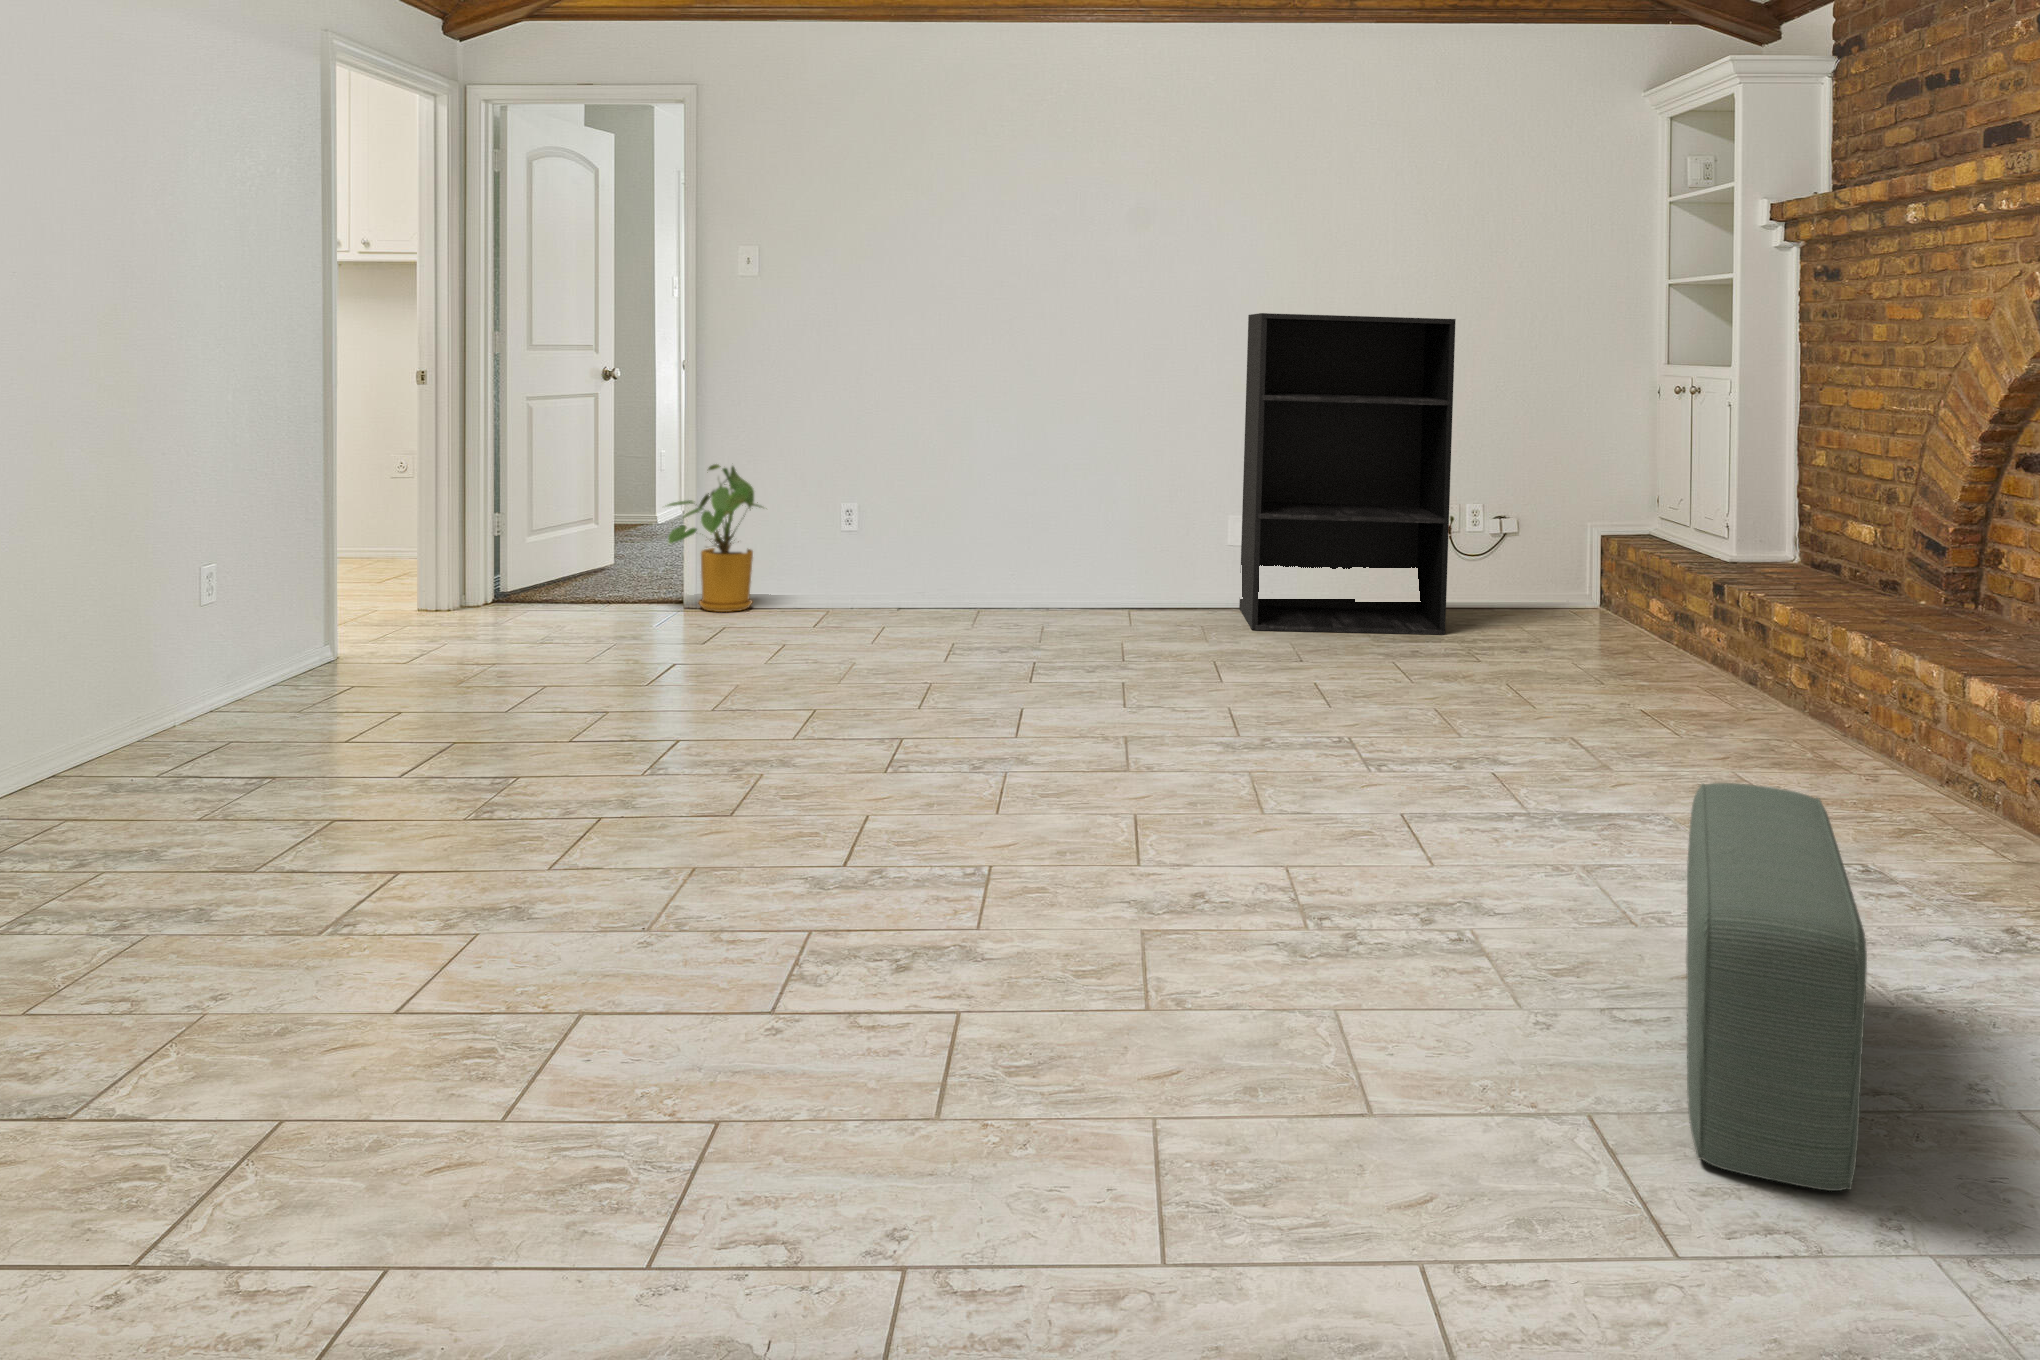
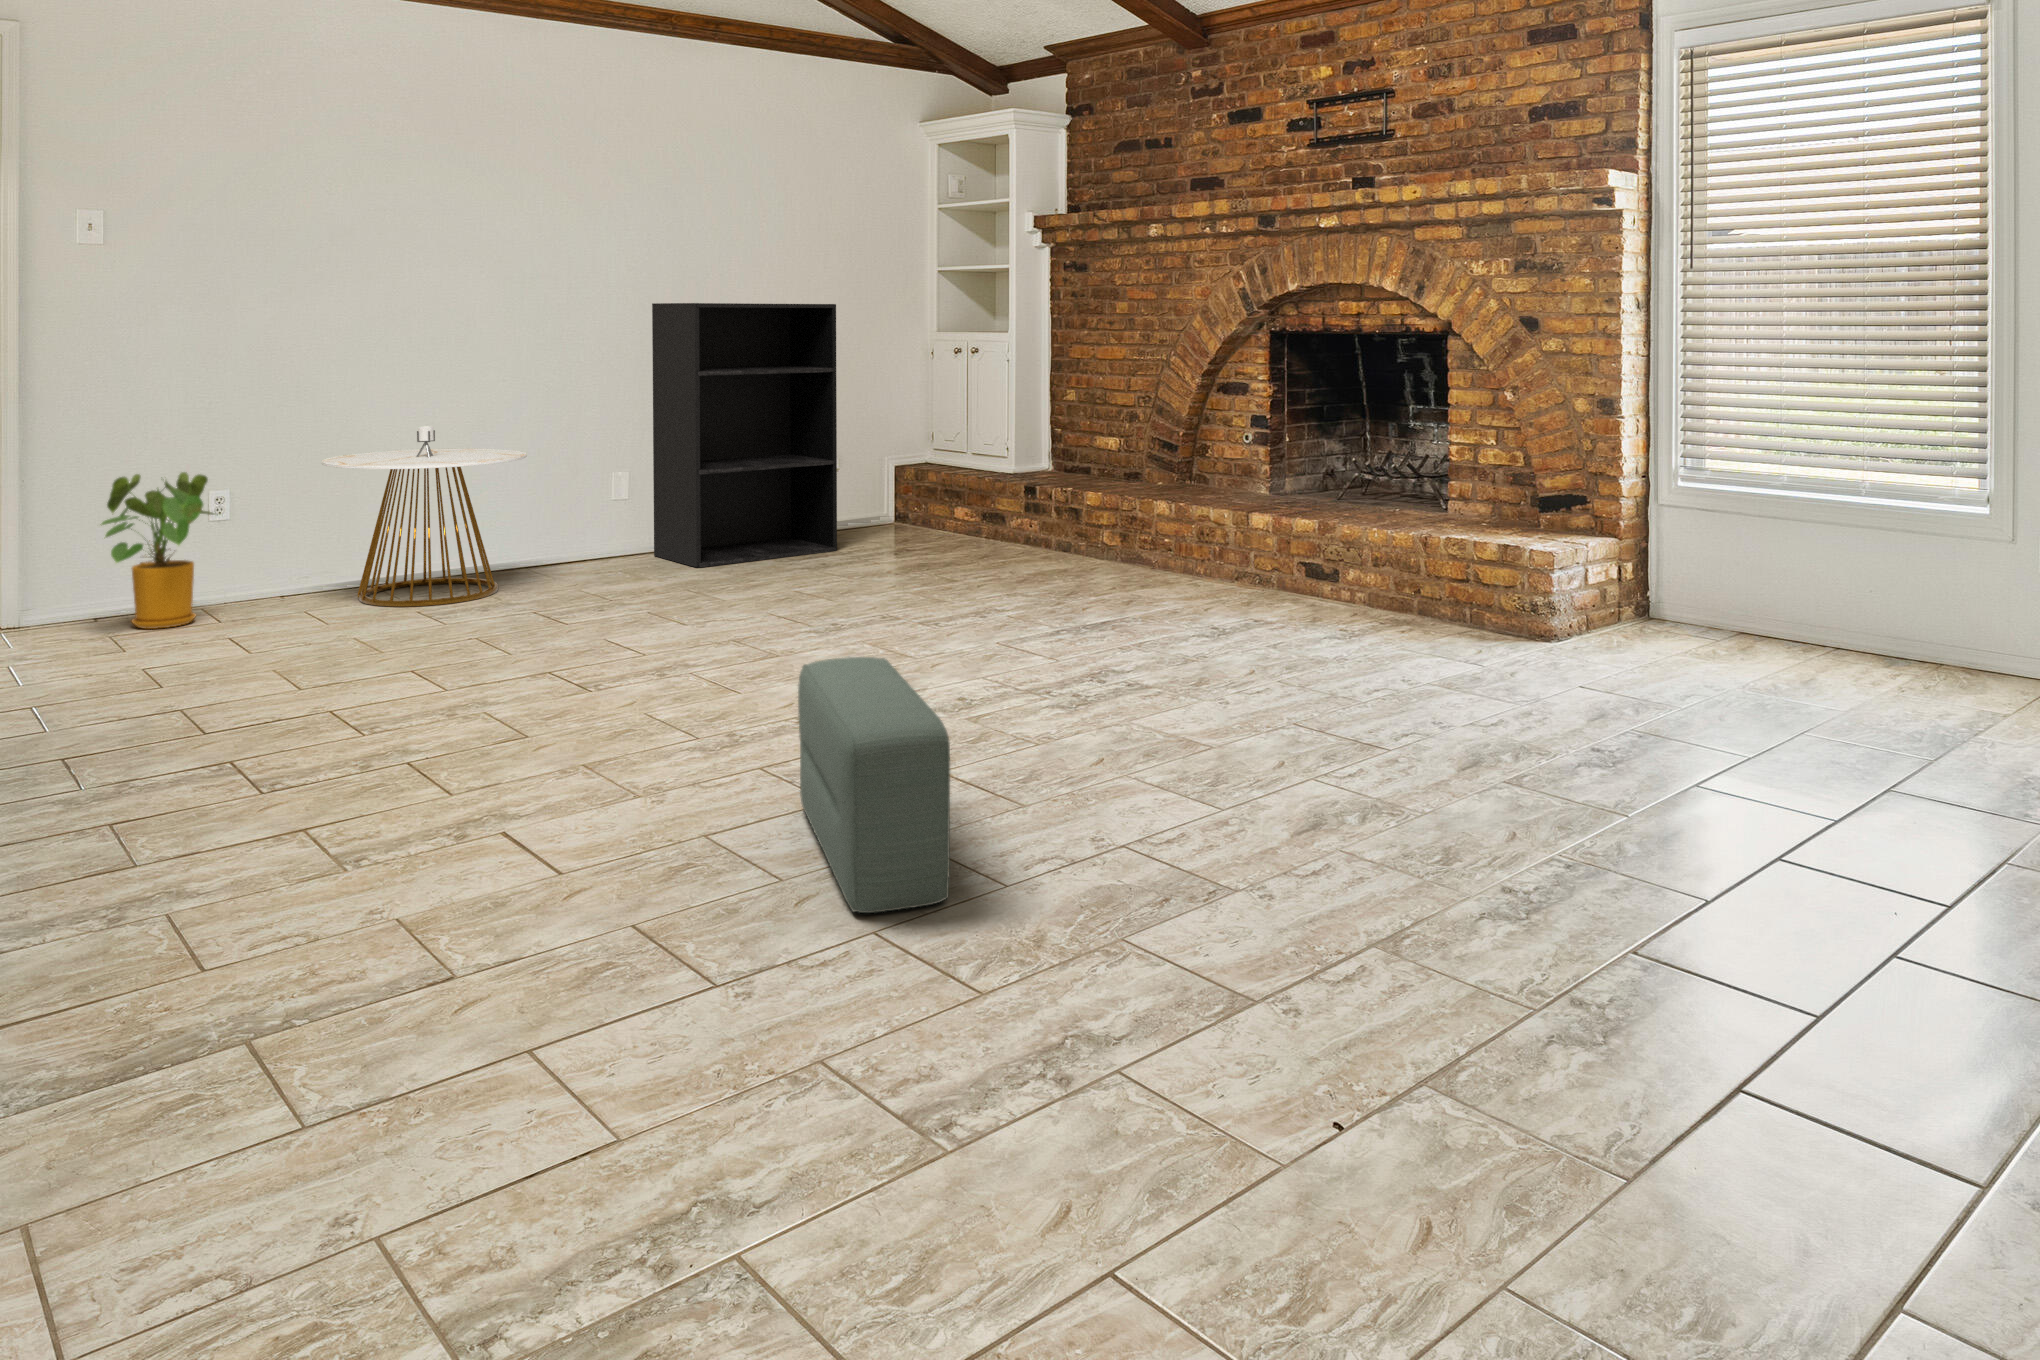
side table: none [866,437,1064,629] -> present [321,426,527,607]
pouf: present [1686,783,1867,1191] -> present [798,657,950,913]

